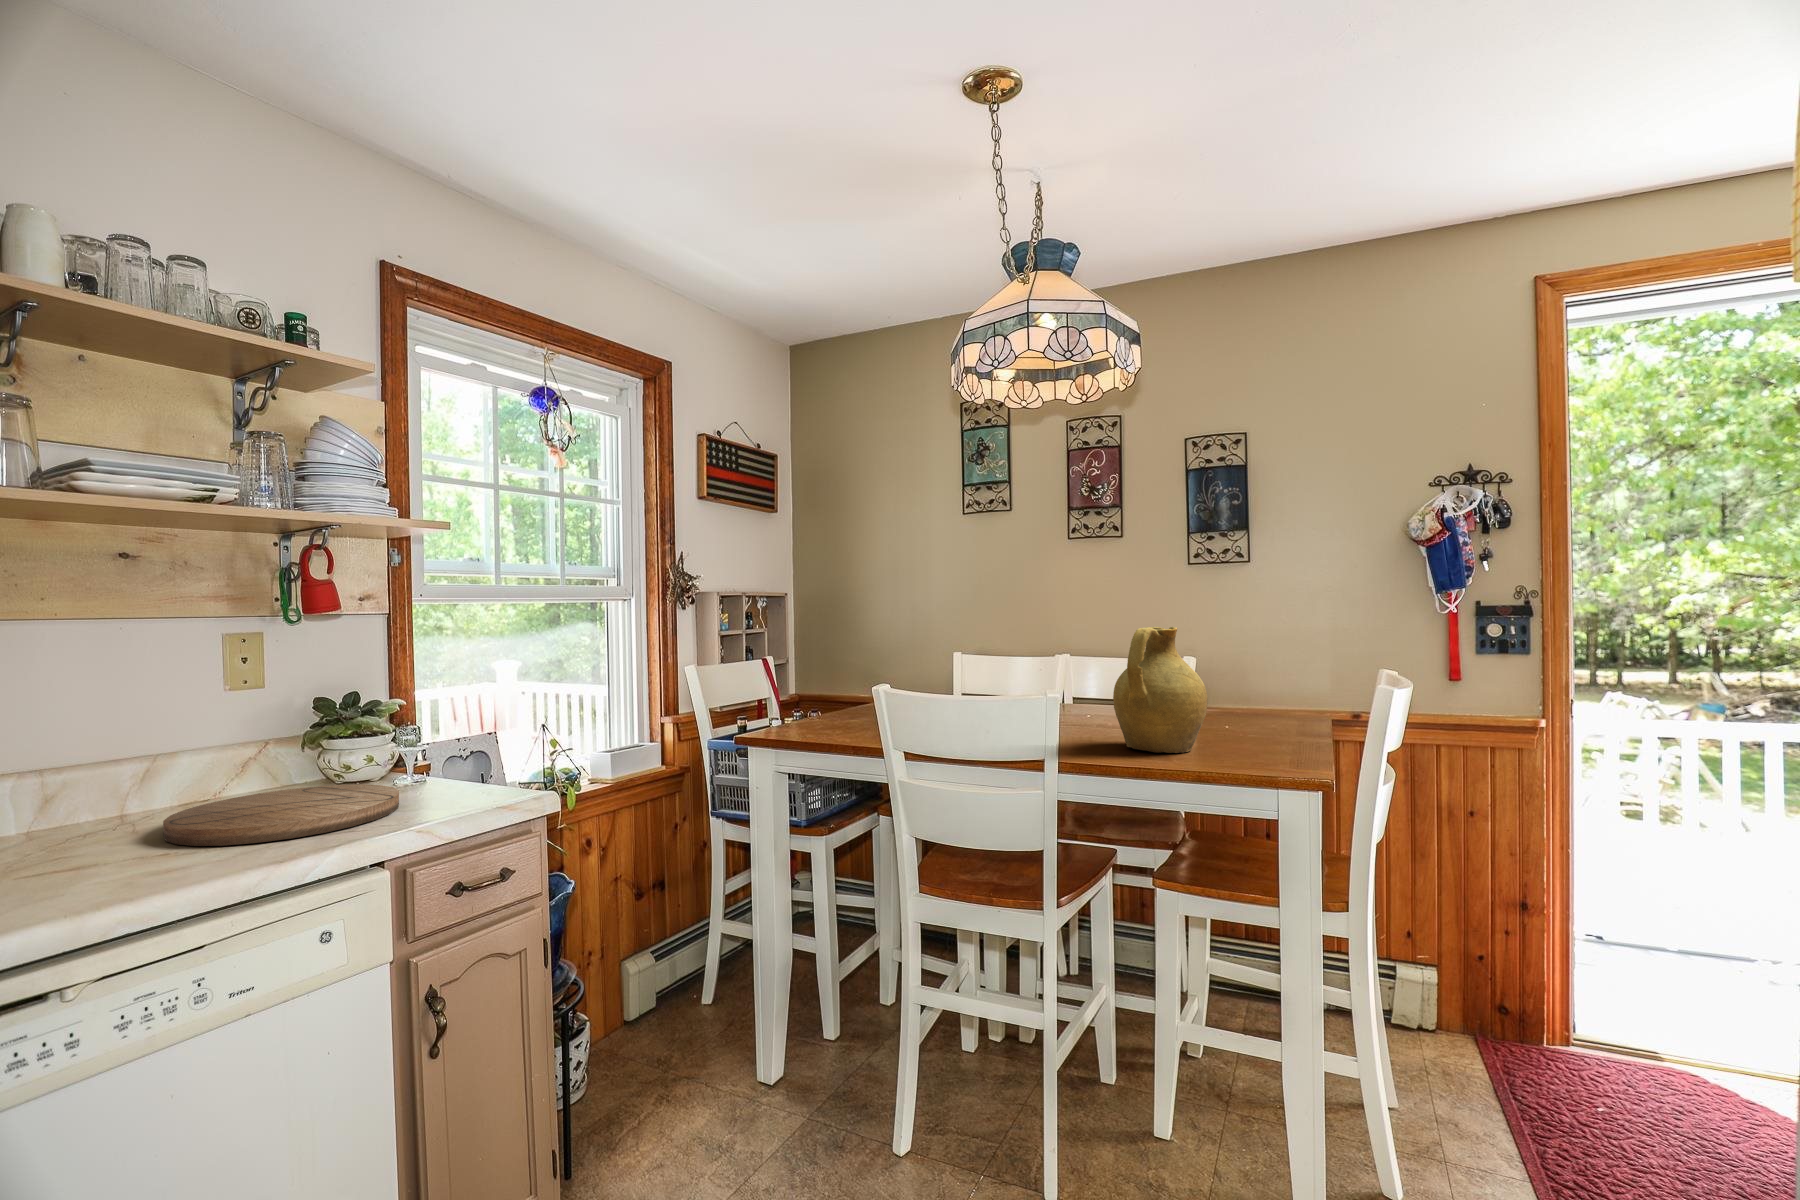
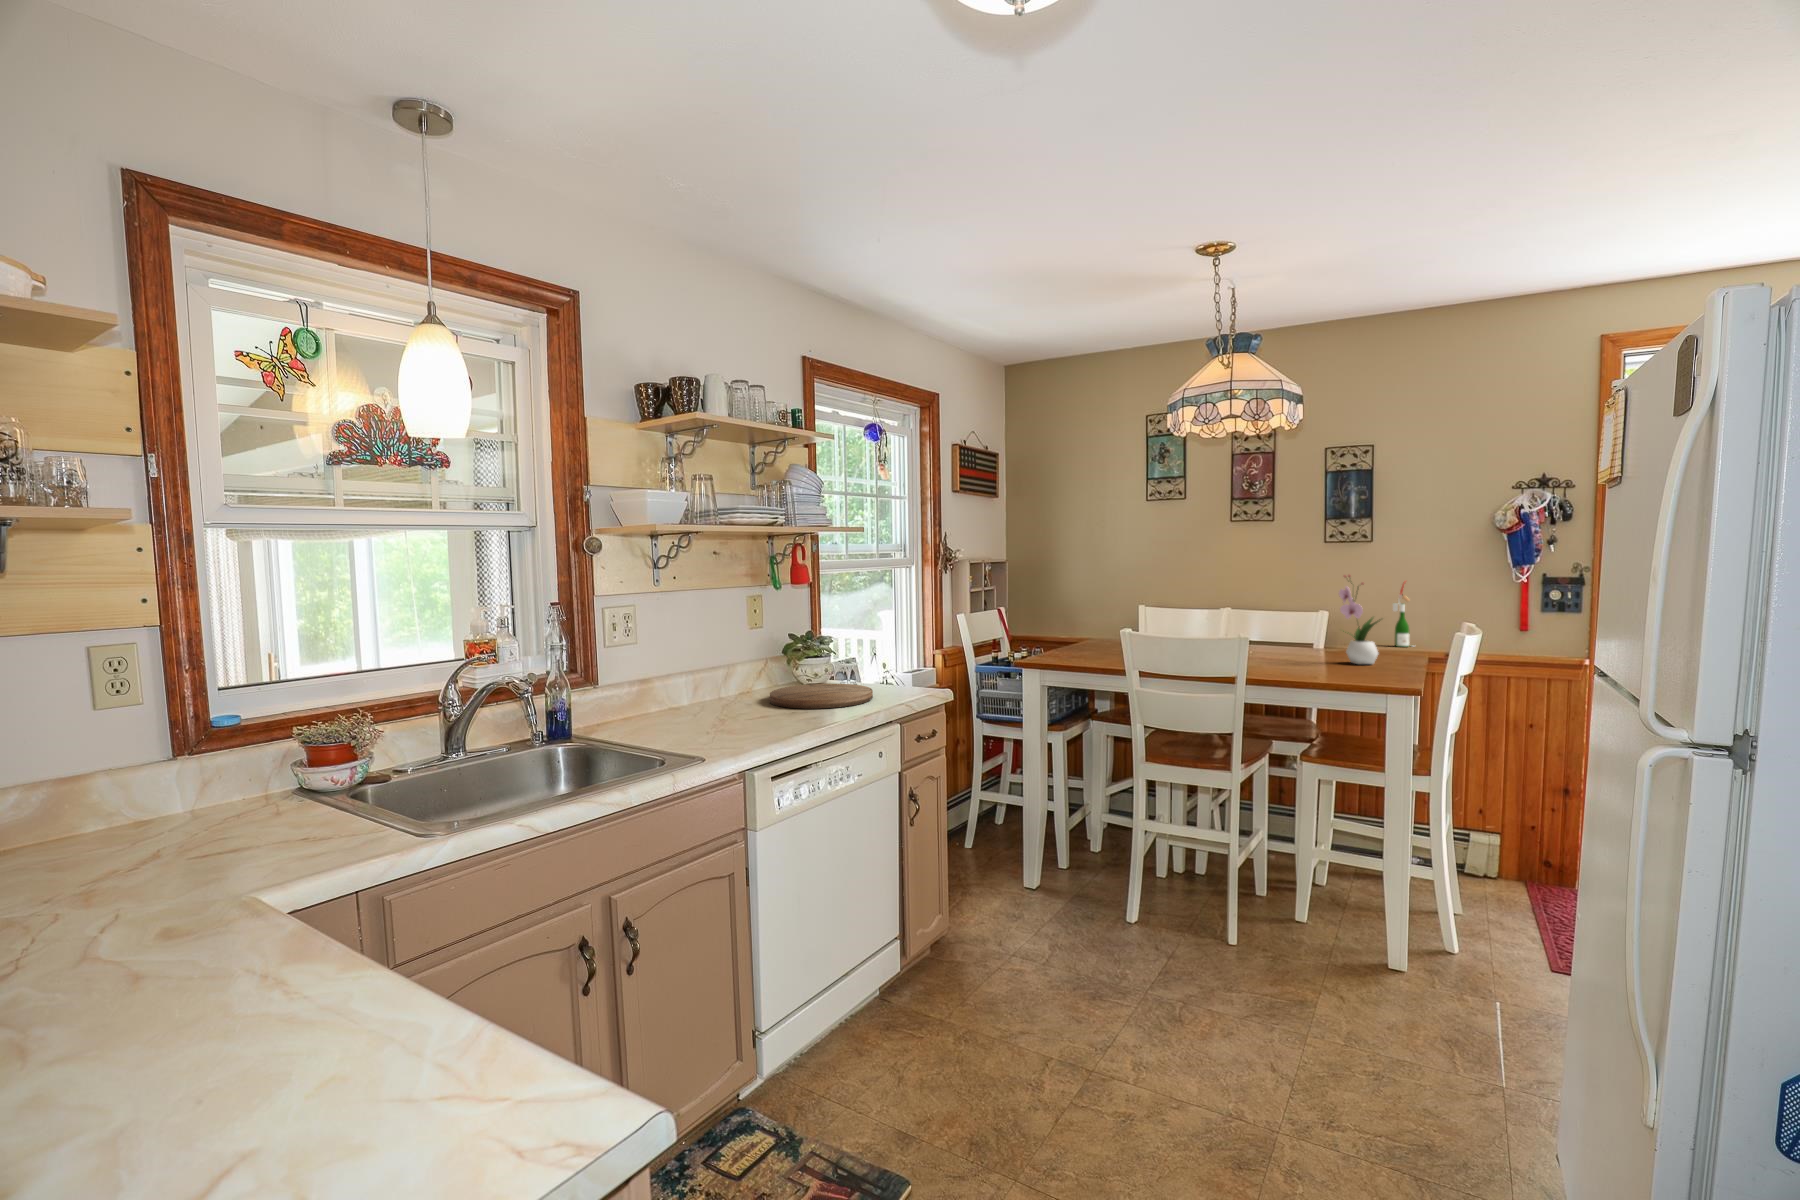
flower arrangement: none [1206,597,1272,732] -> present [1339,575,1379,664]
wine bottle: none [1278,613,1310,703] -> present [1393,584,1409,647]
pitcher: present [1113,627,1208,753] -> none [1277,596,1339,675]

